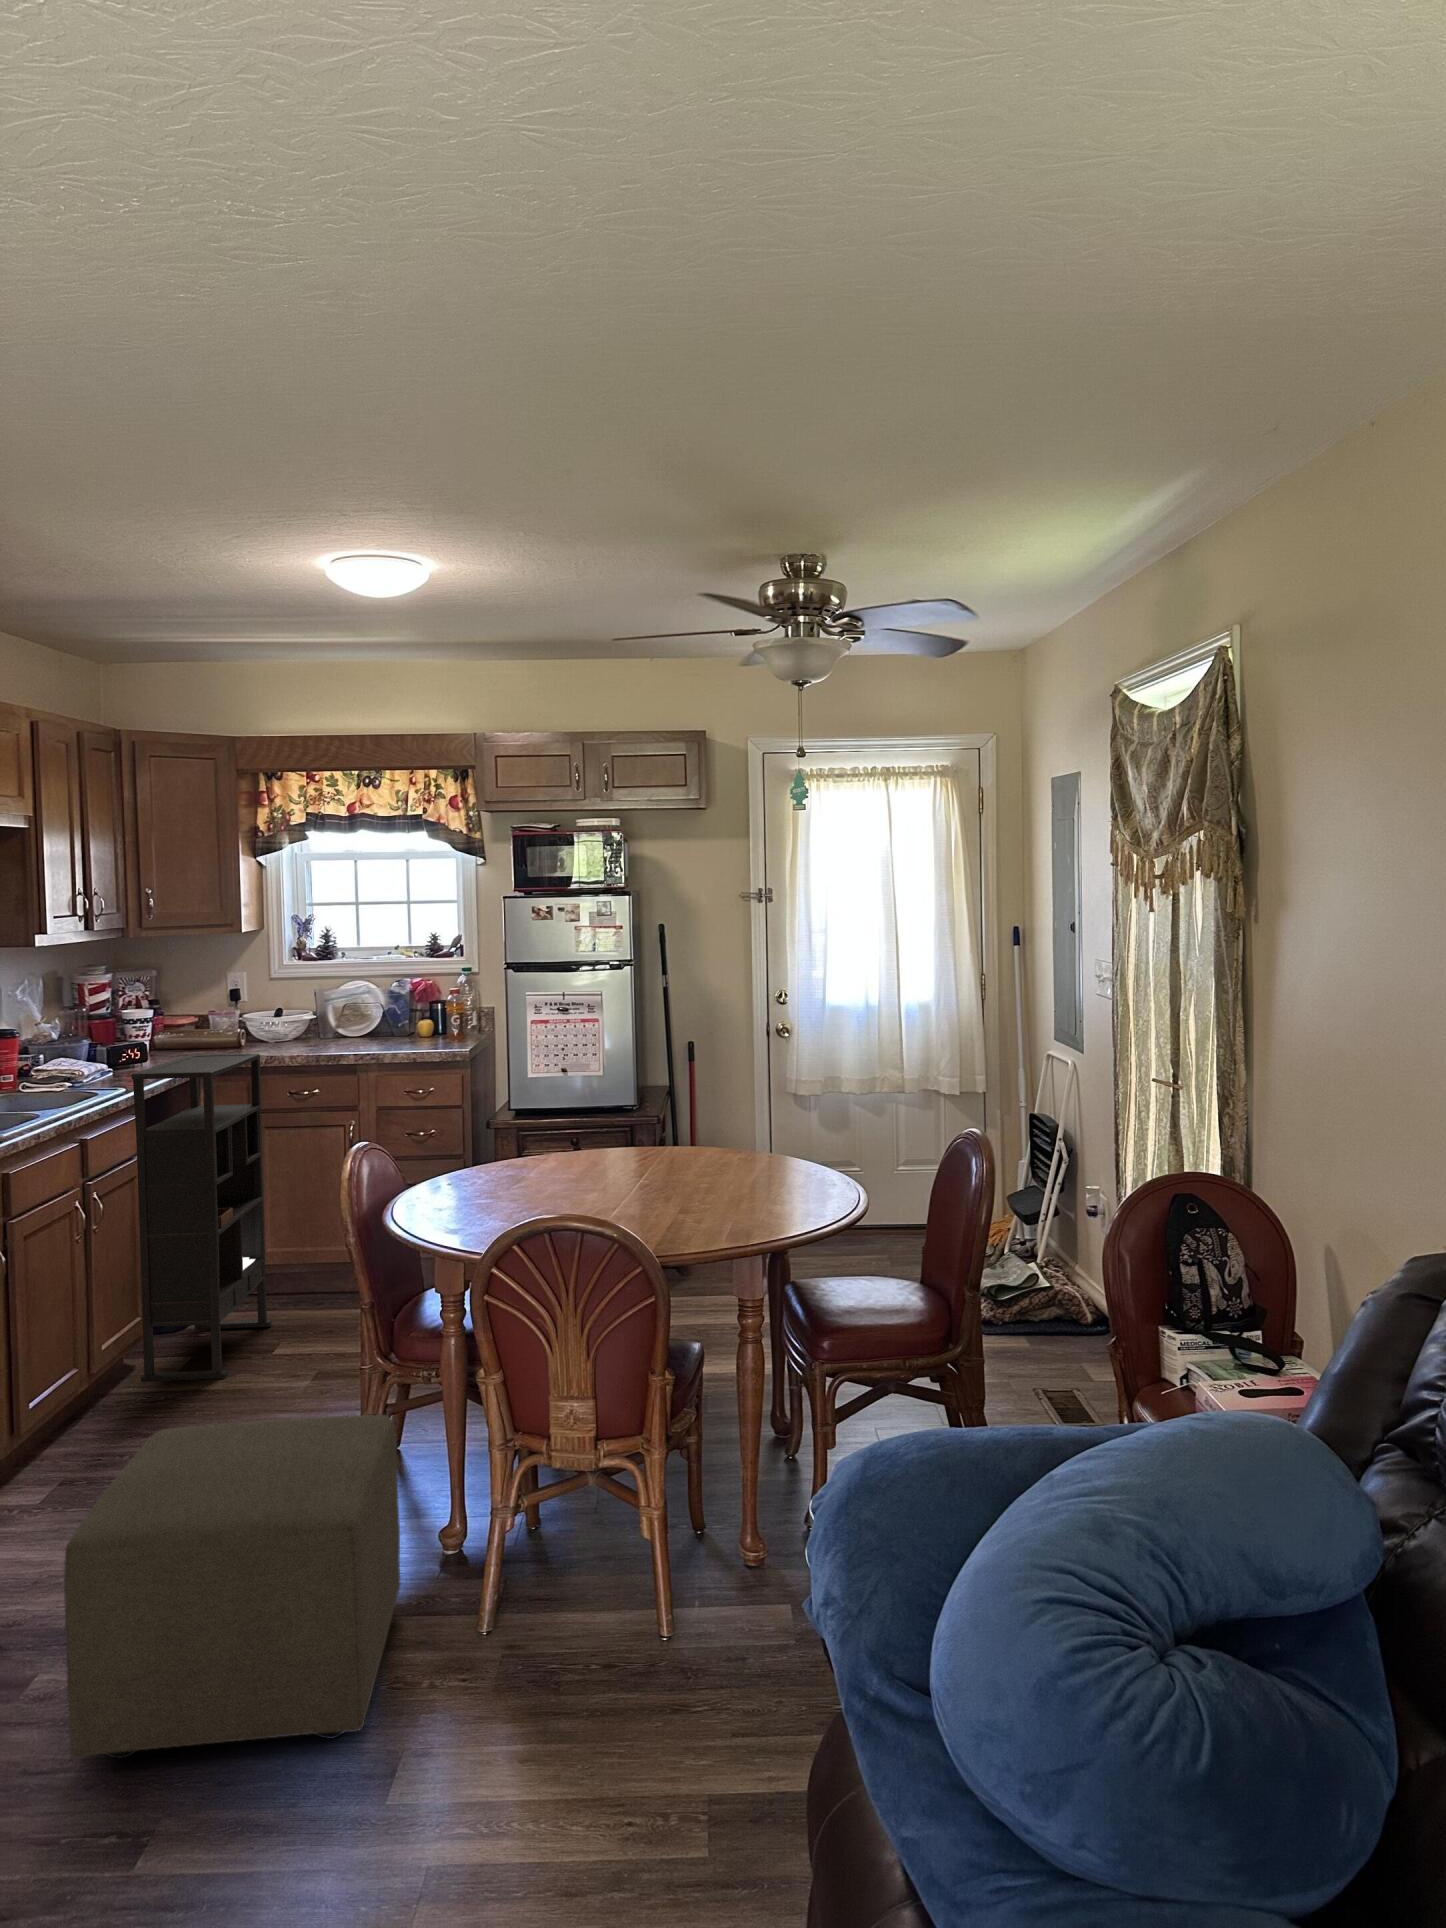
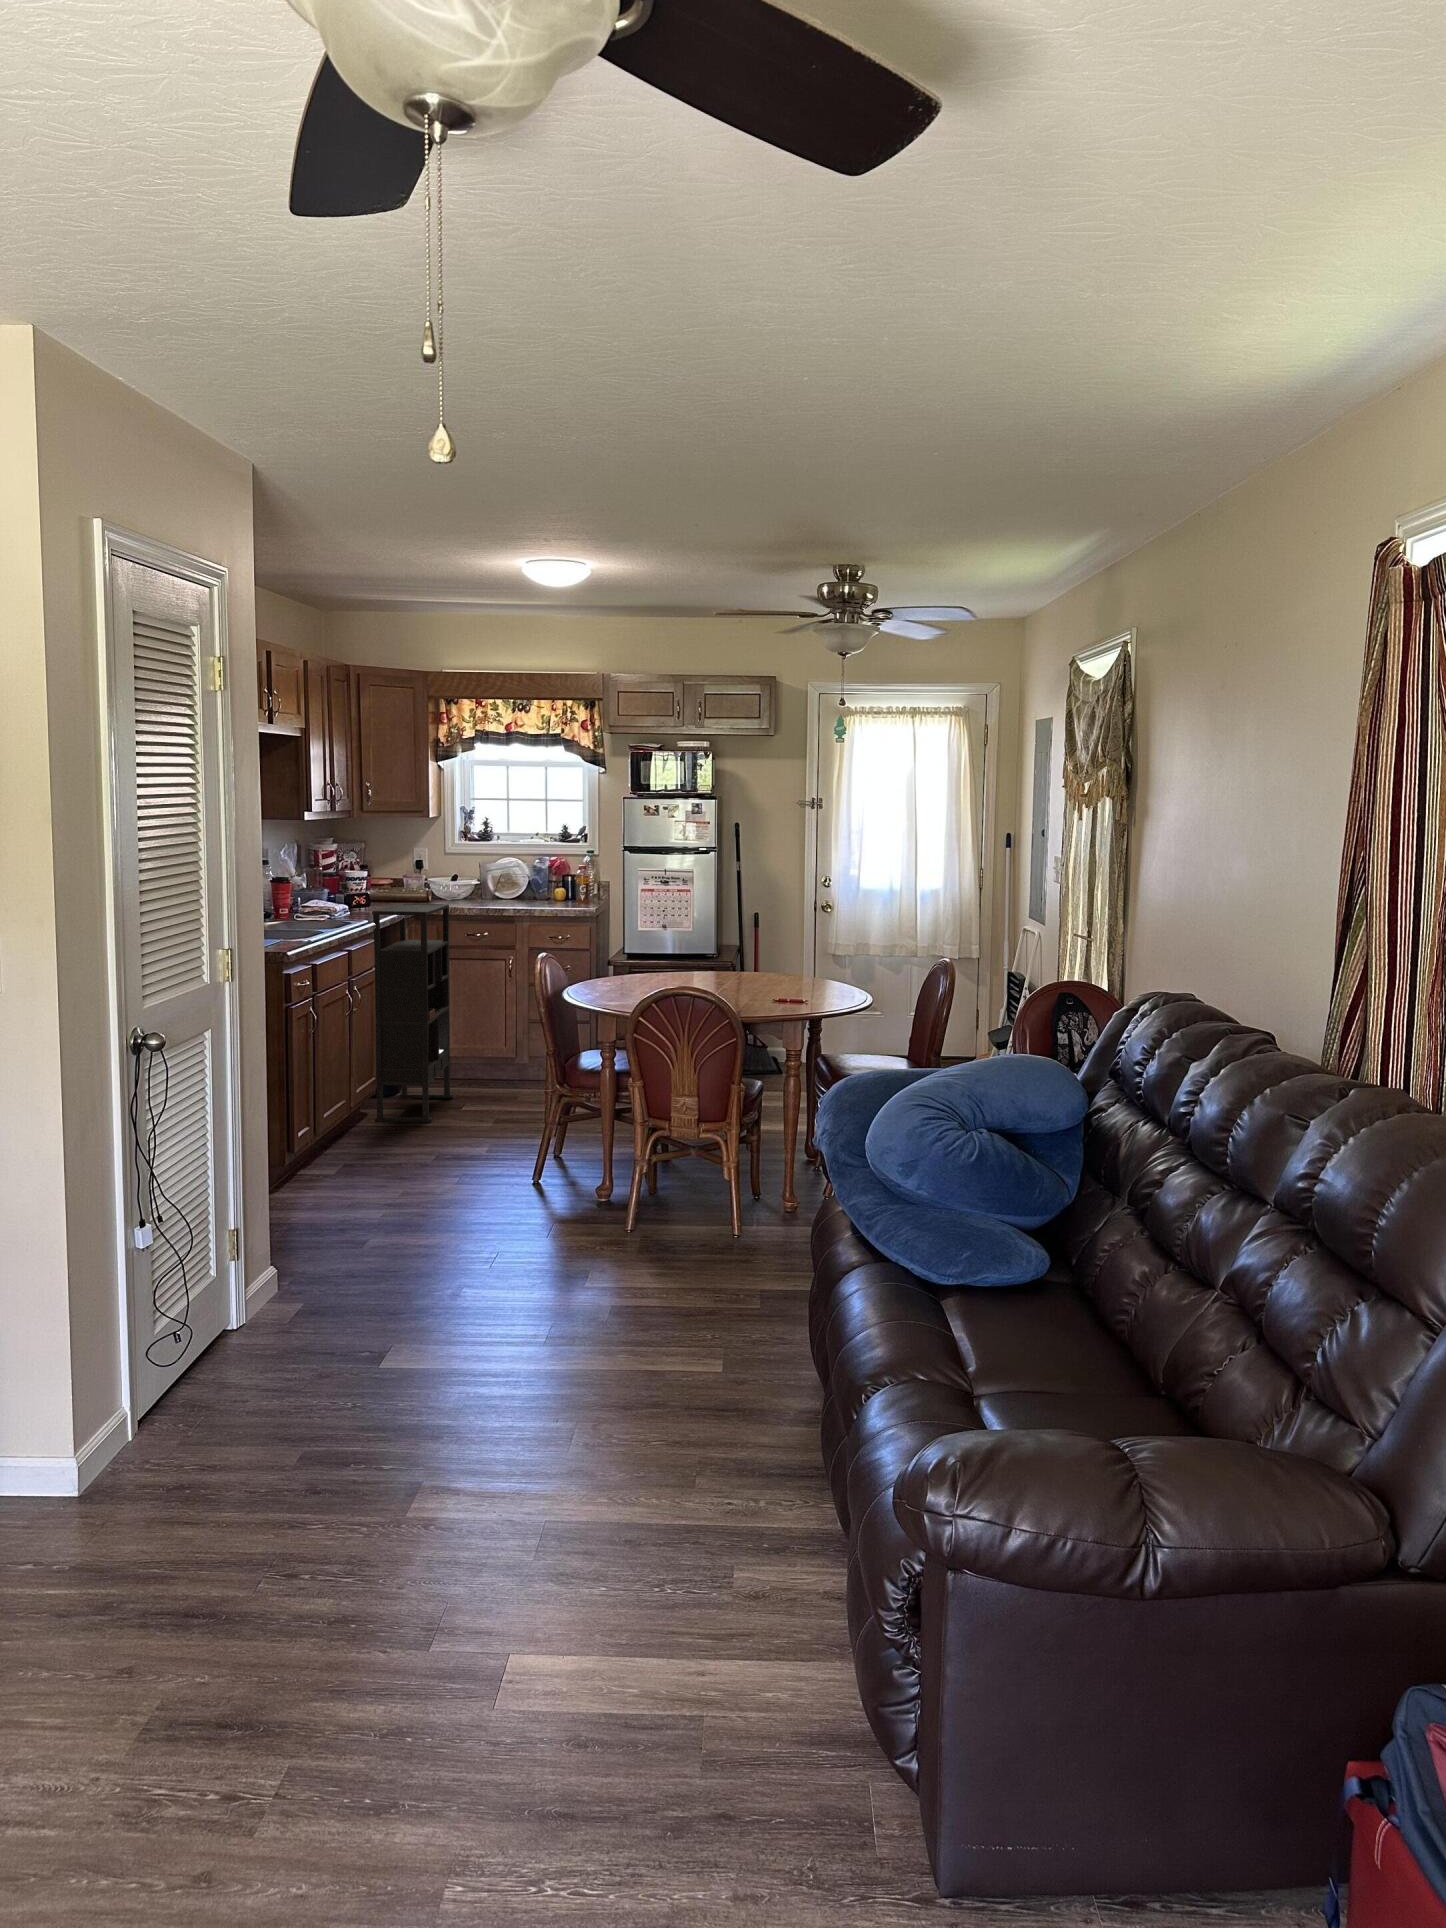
ottoman: present [64,1415,400,1758] -> none [411,1105,577,1265]

